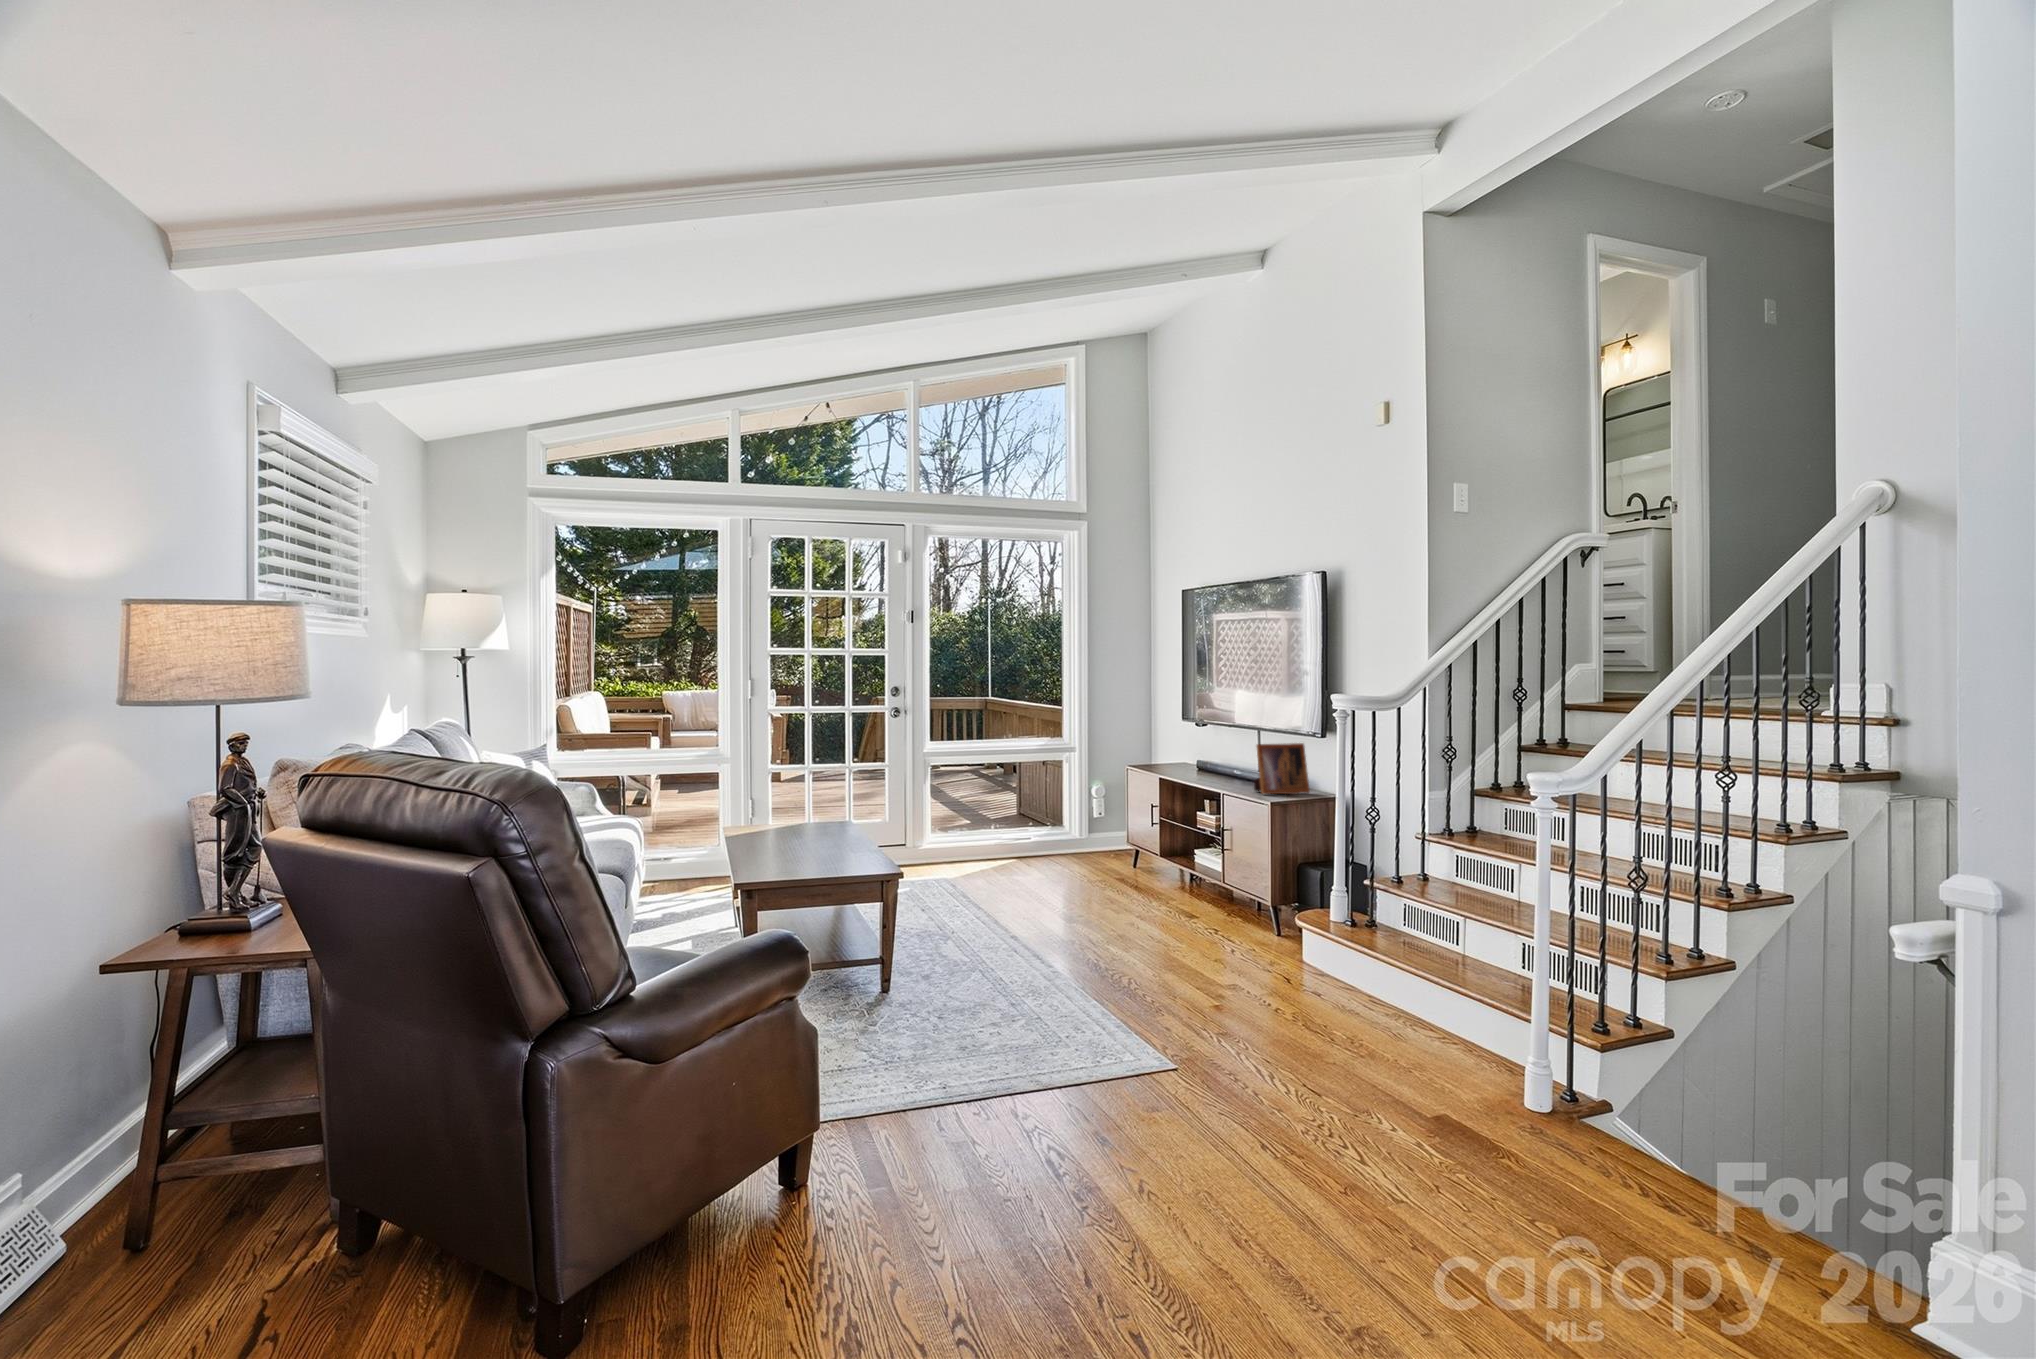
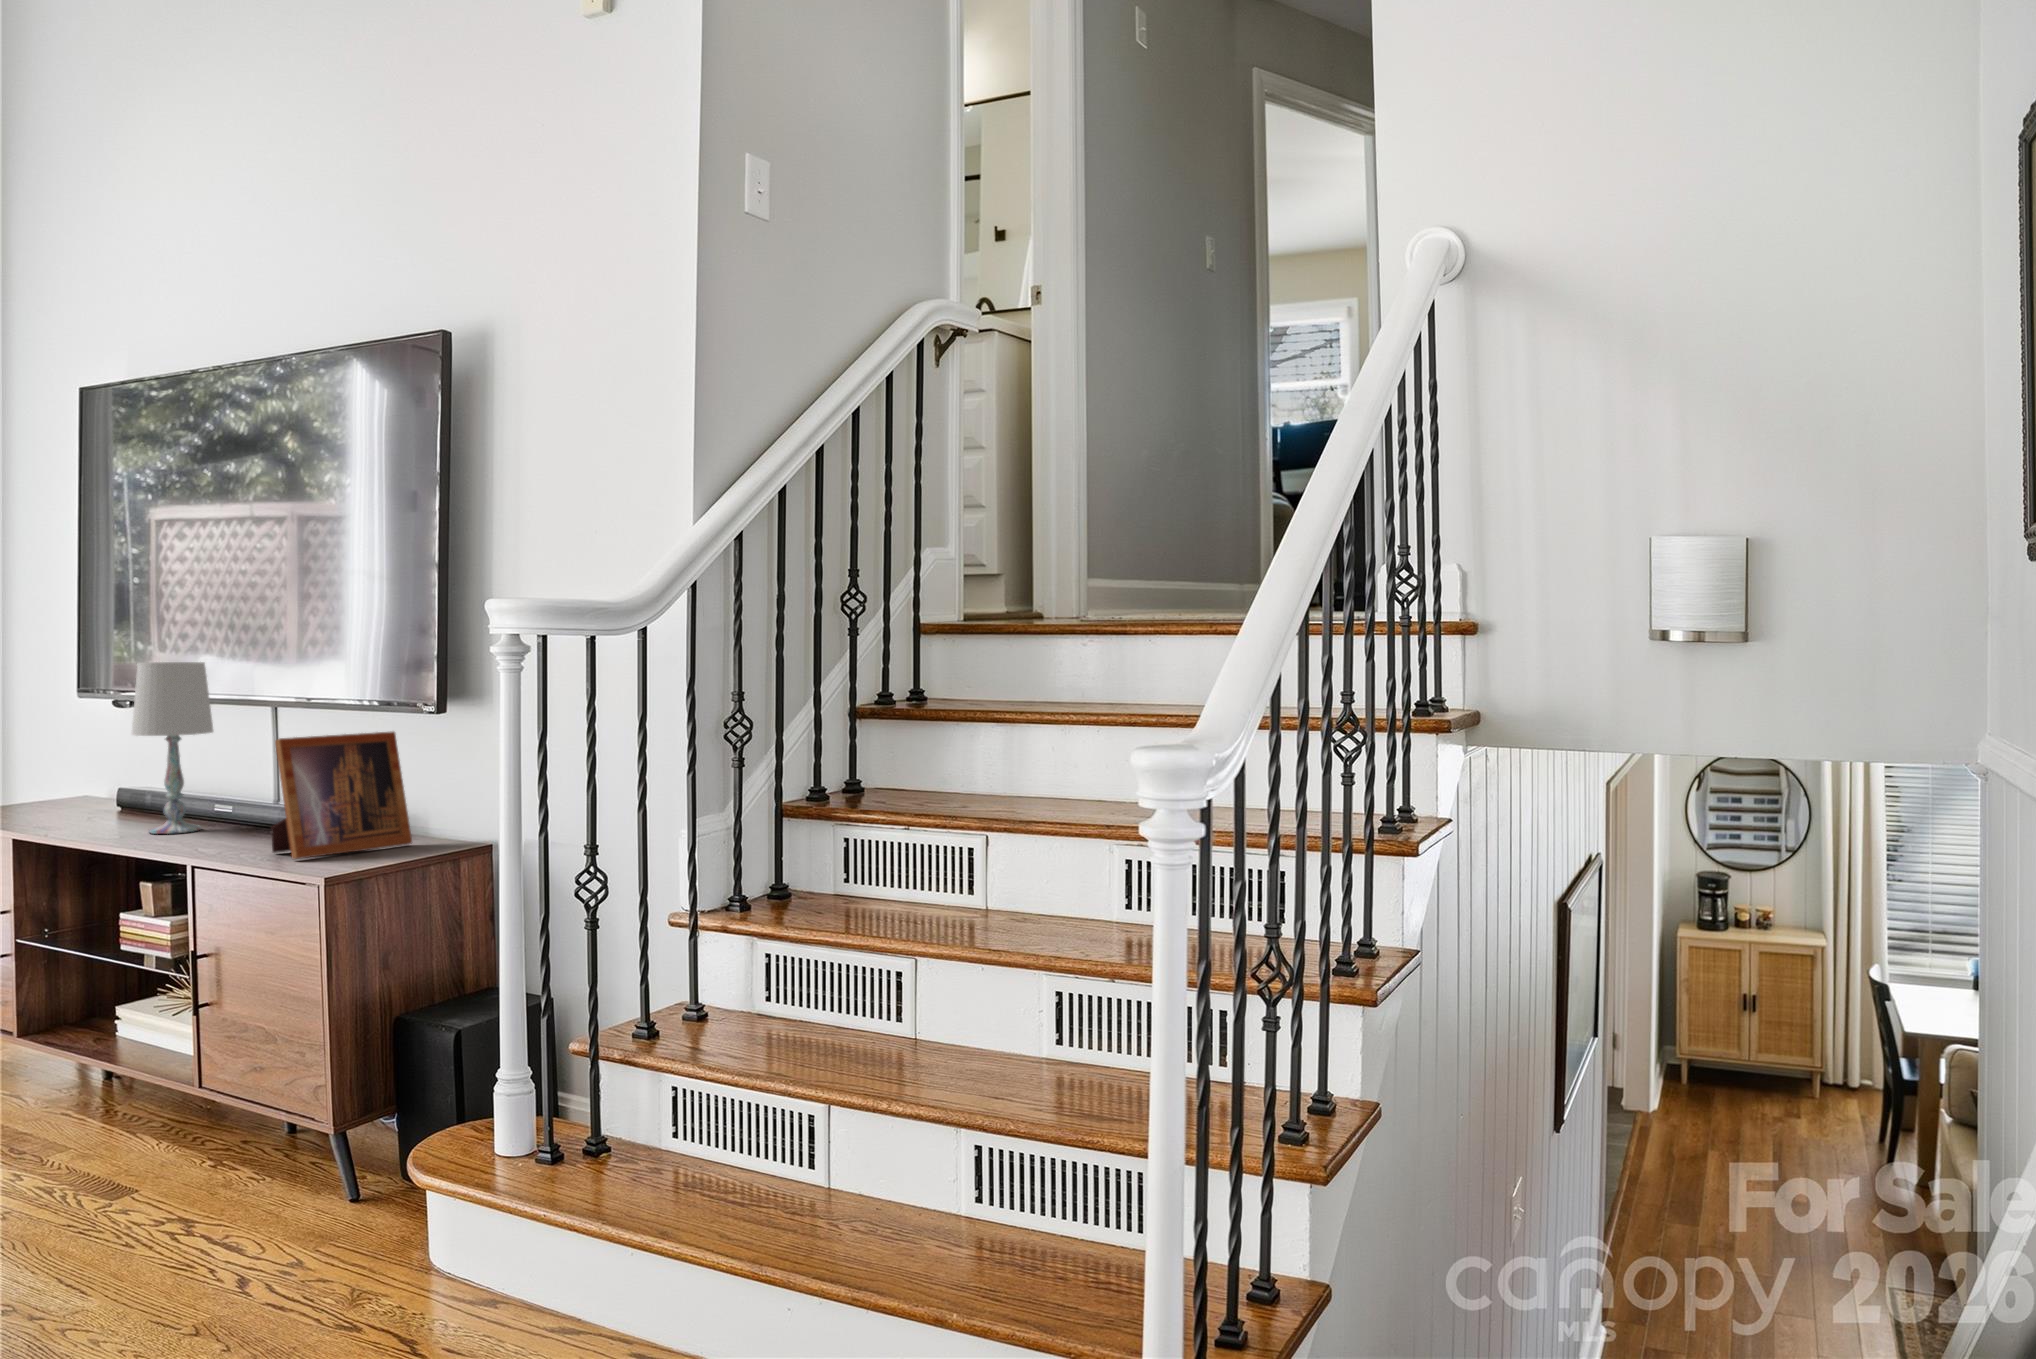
table lamp: none [1203,708,1234,780] -> present [132,662,213,834]

